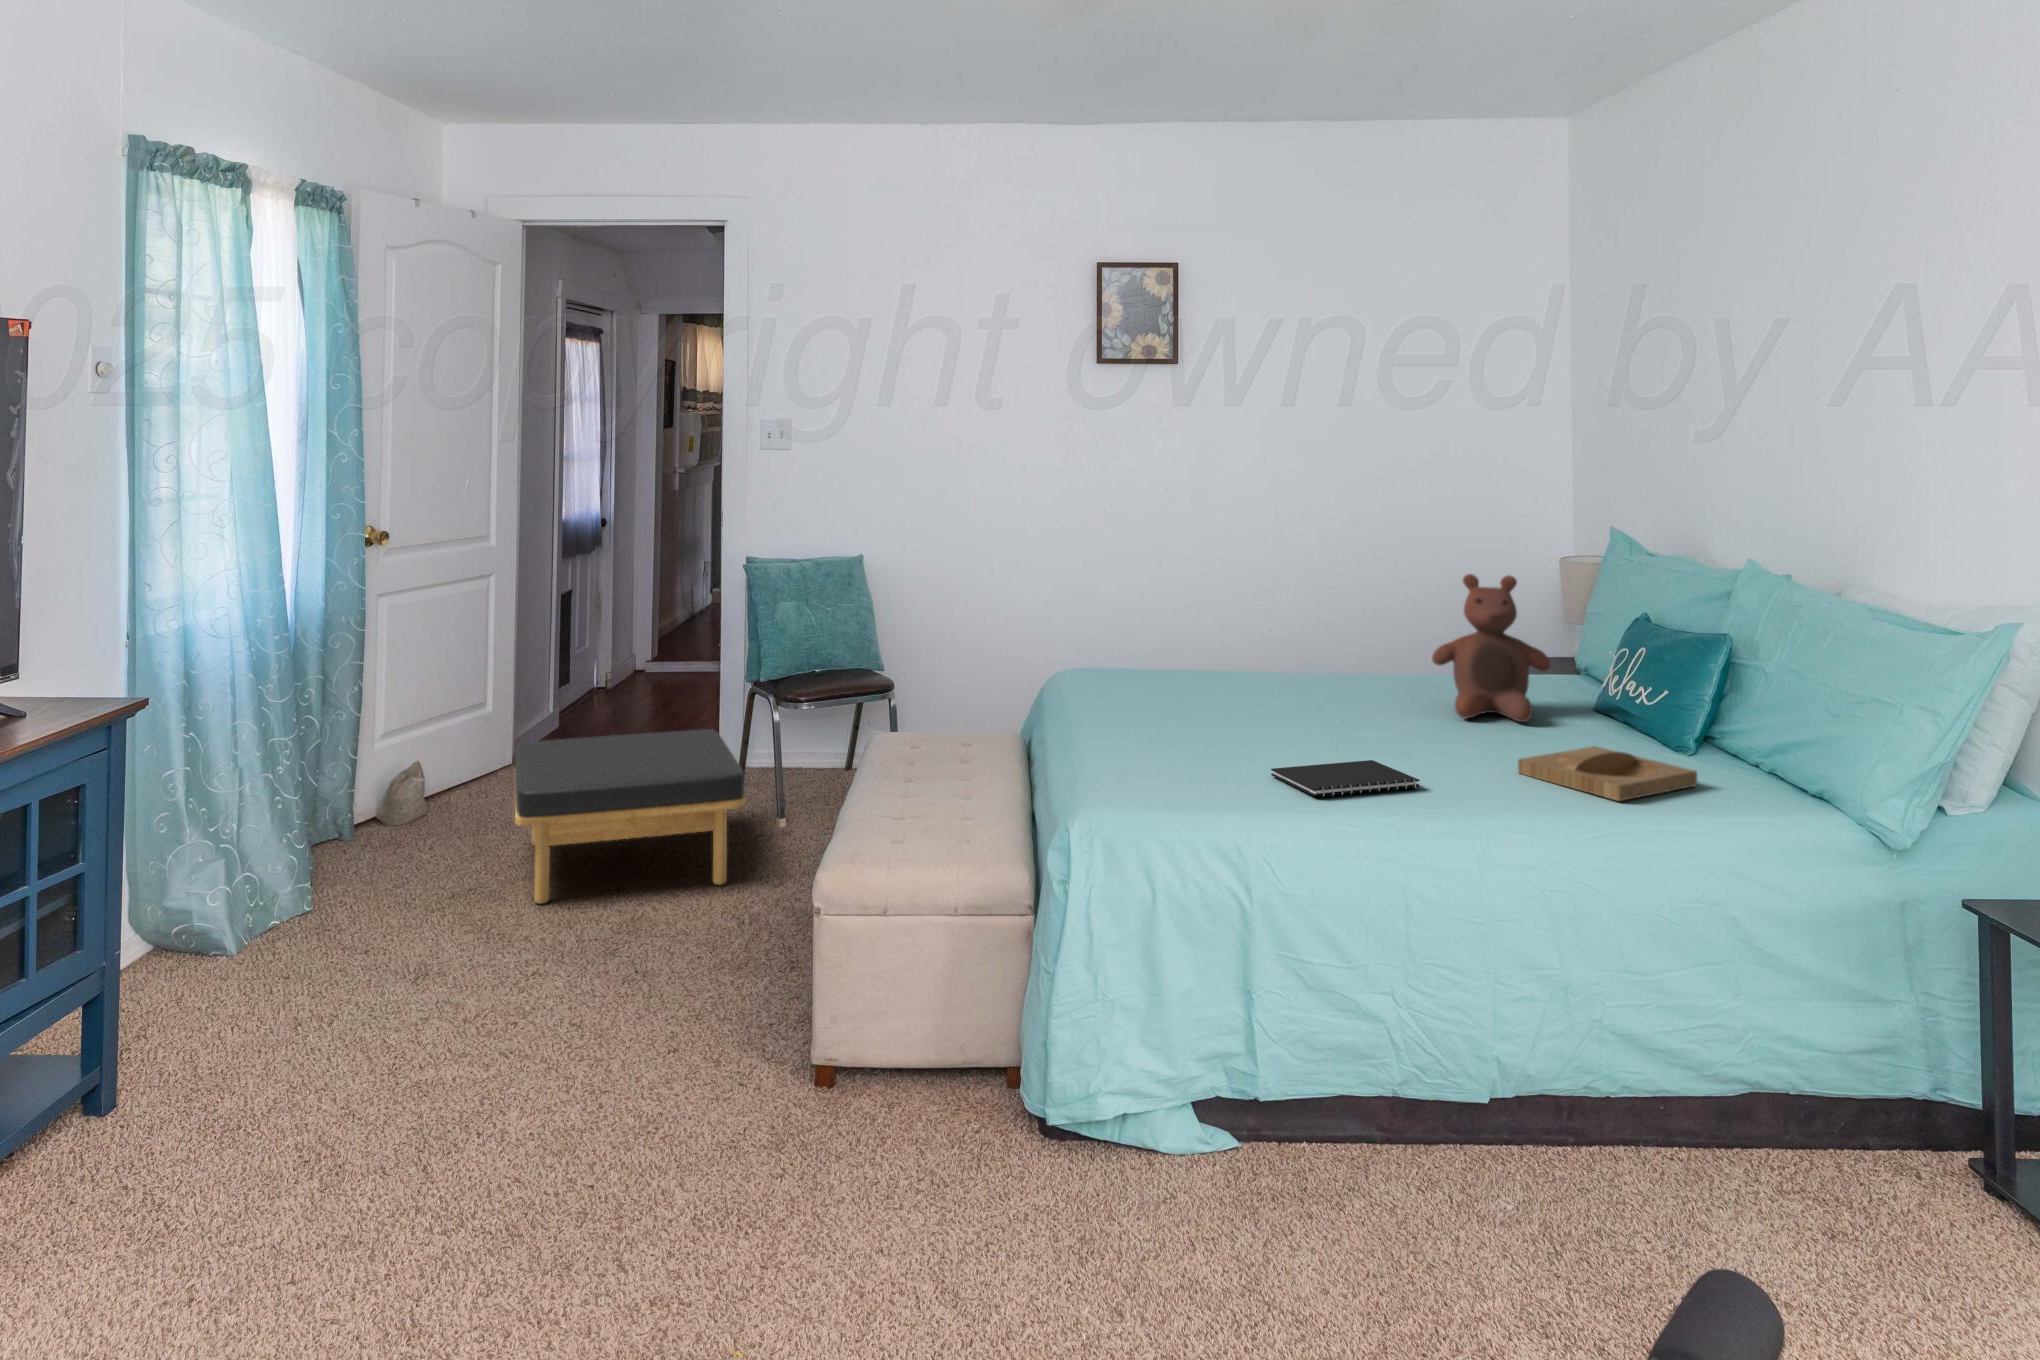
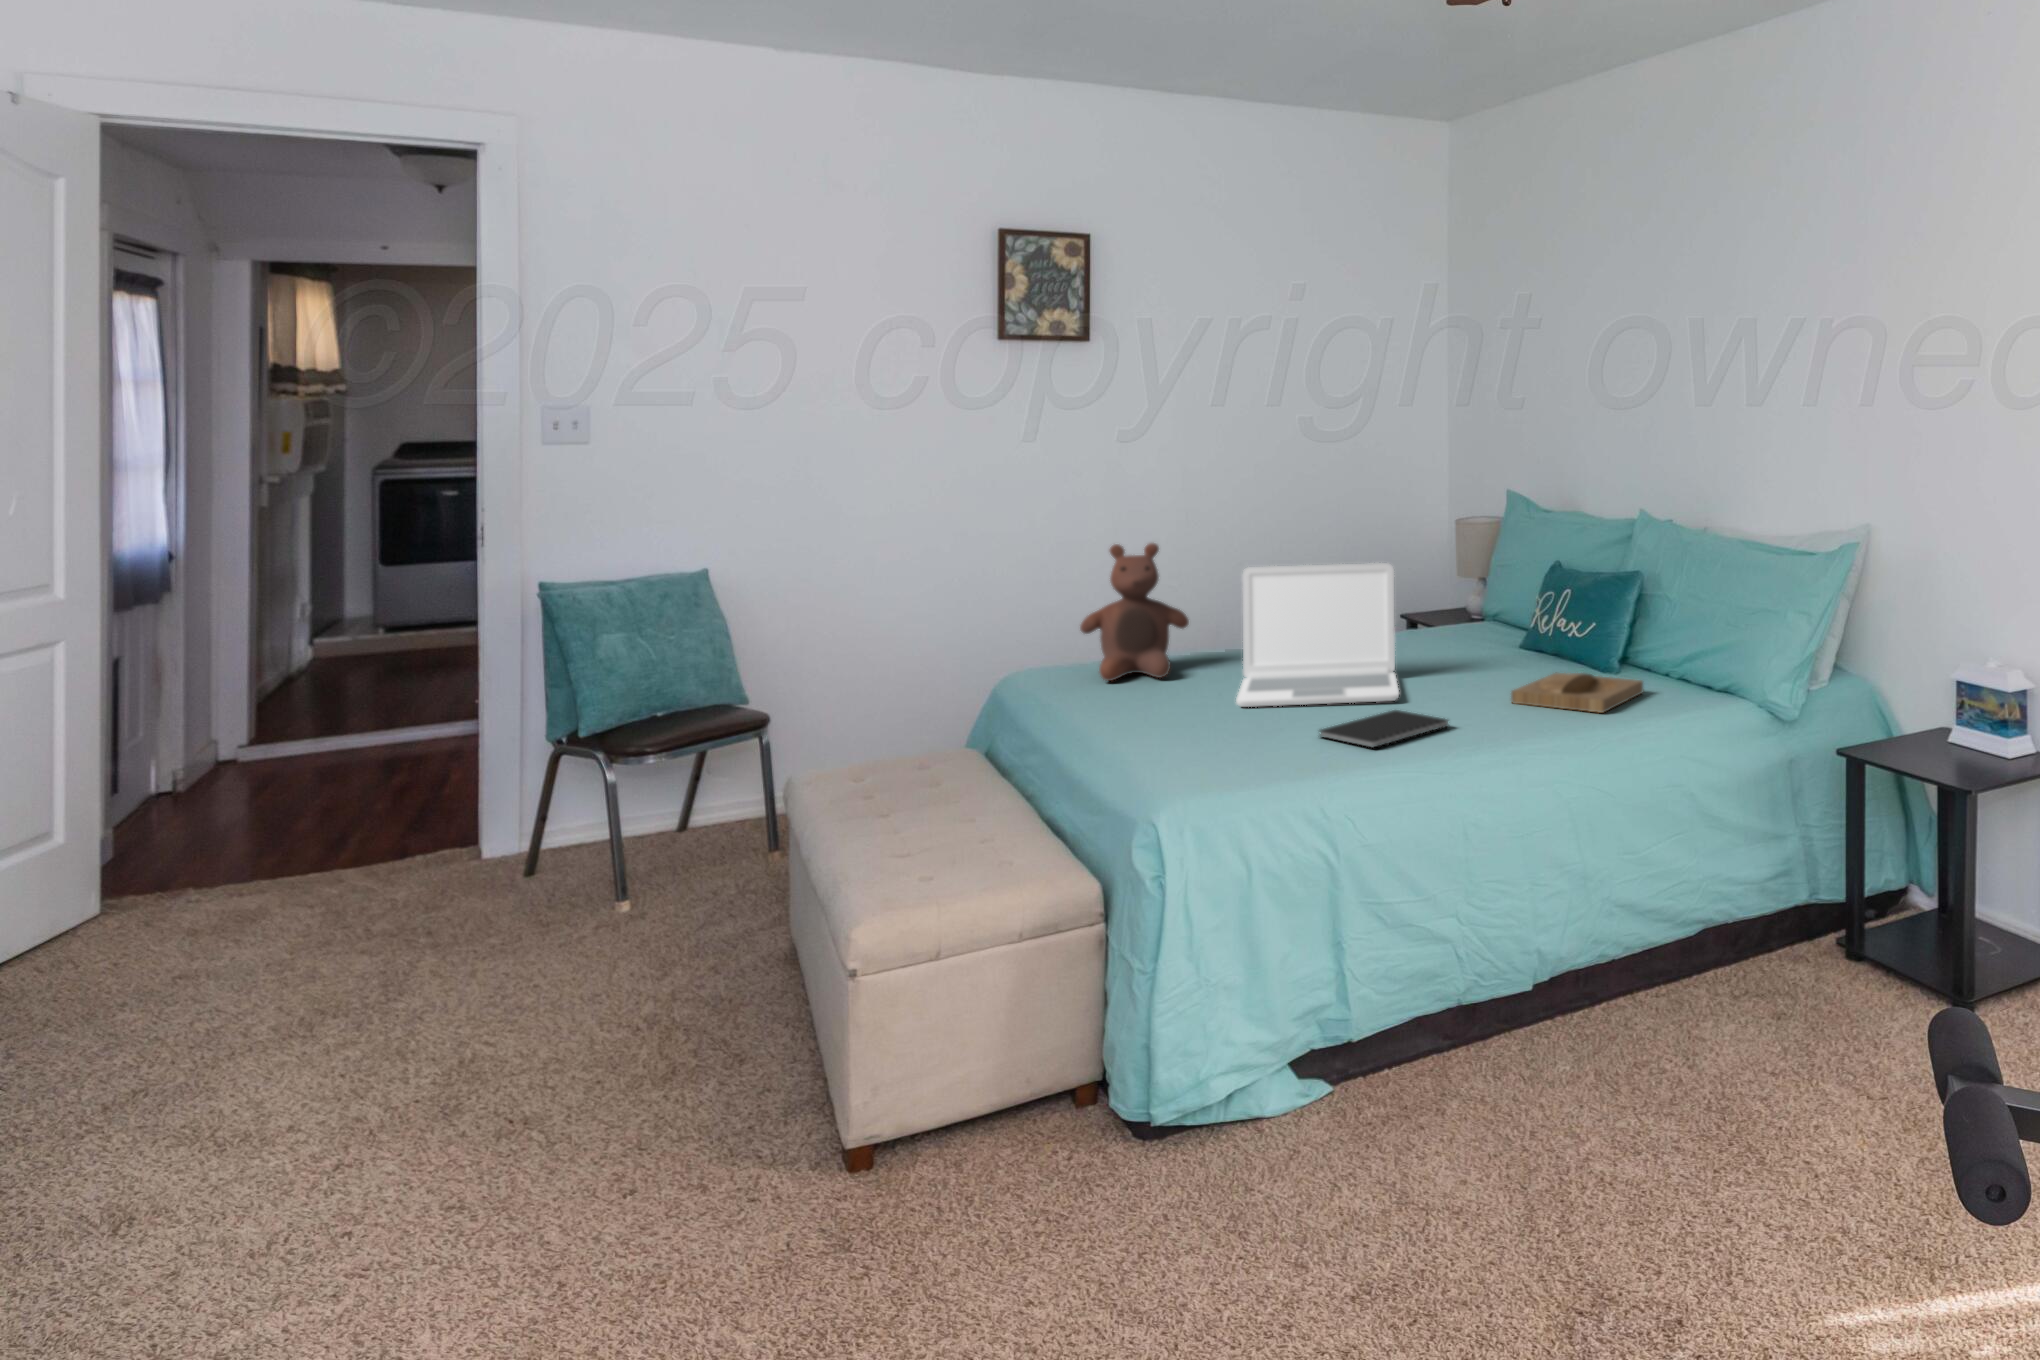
stuffed bear: present [1432,574,1551,722] -> present [1080,543,1189,681]
laptop: none [1220,592,1410,751] -> present [1236,563,1399,707]
ottoman: present [515,729,746,904] -> none [210,801,619,1069]

